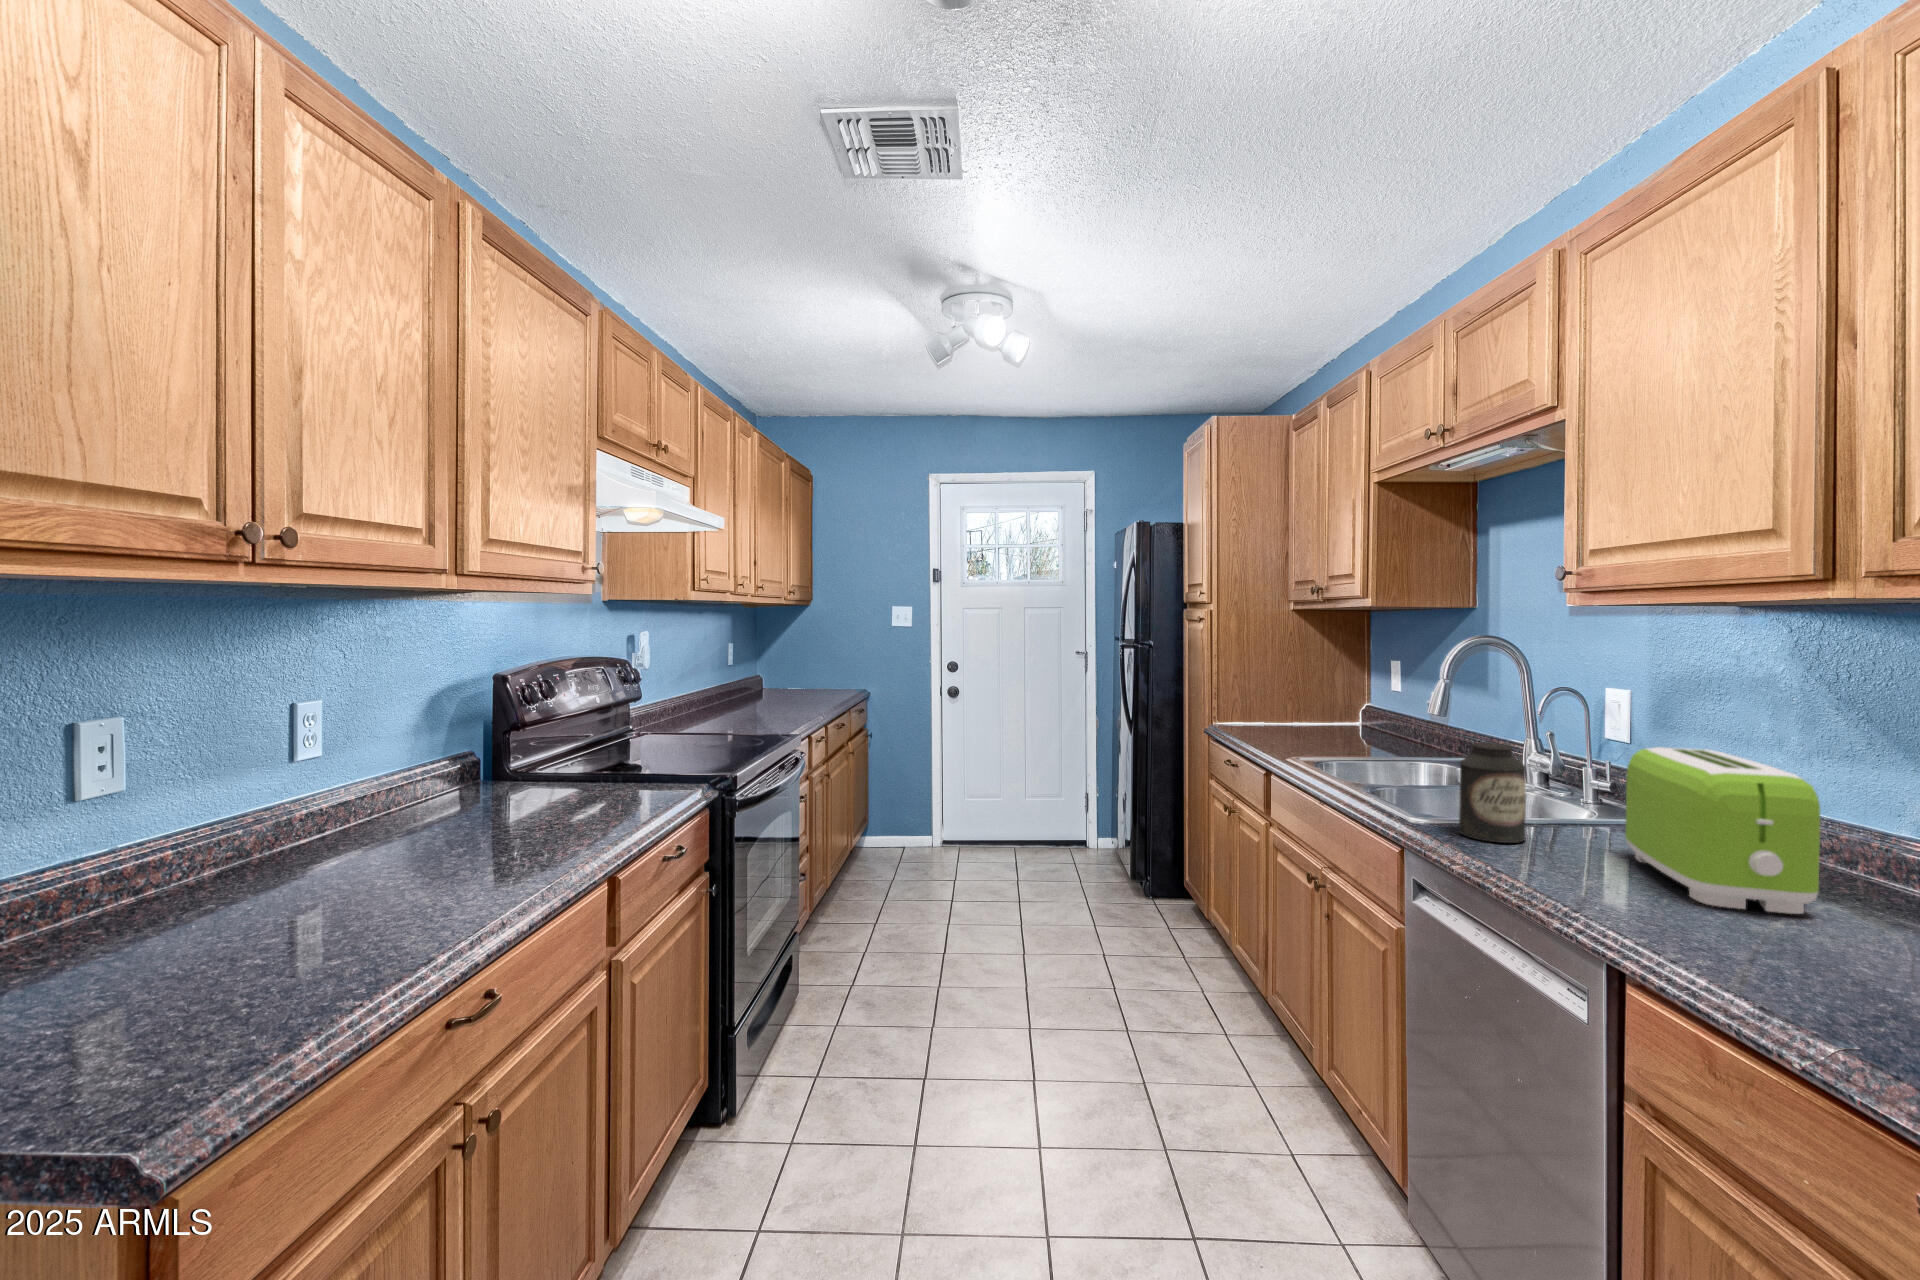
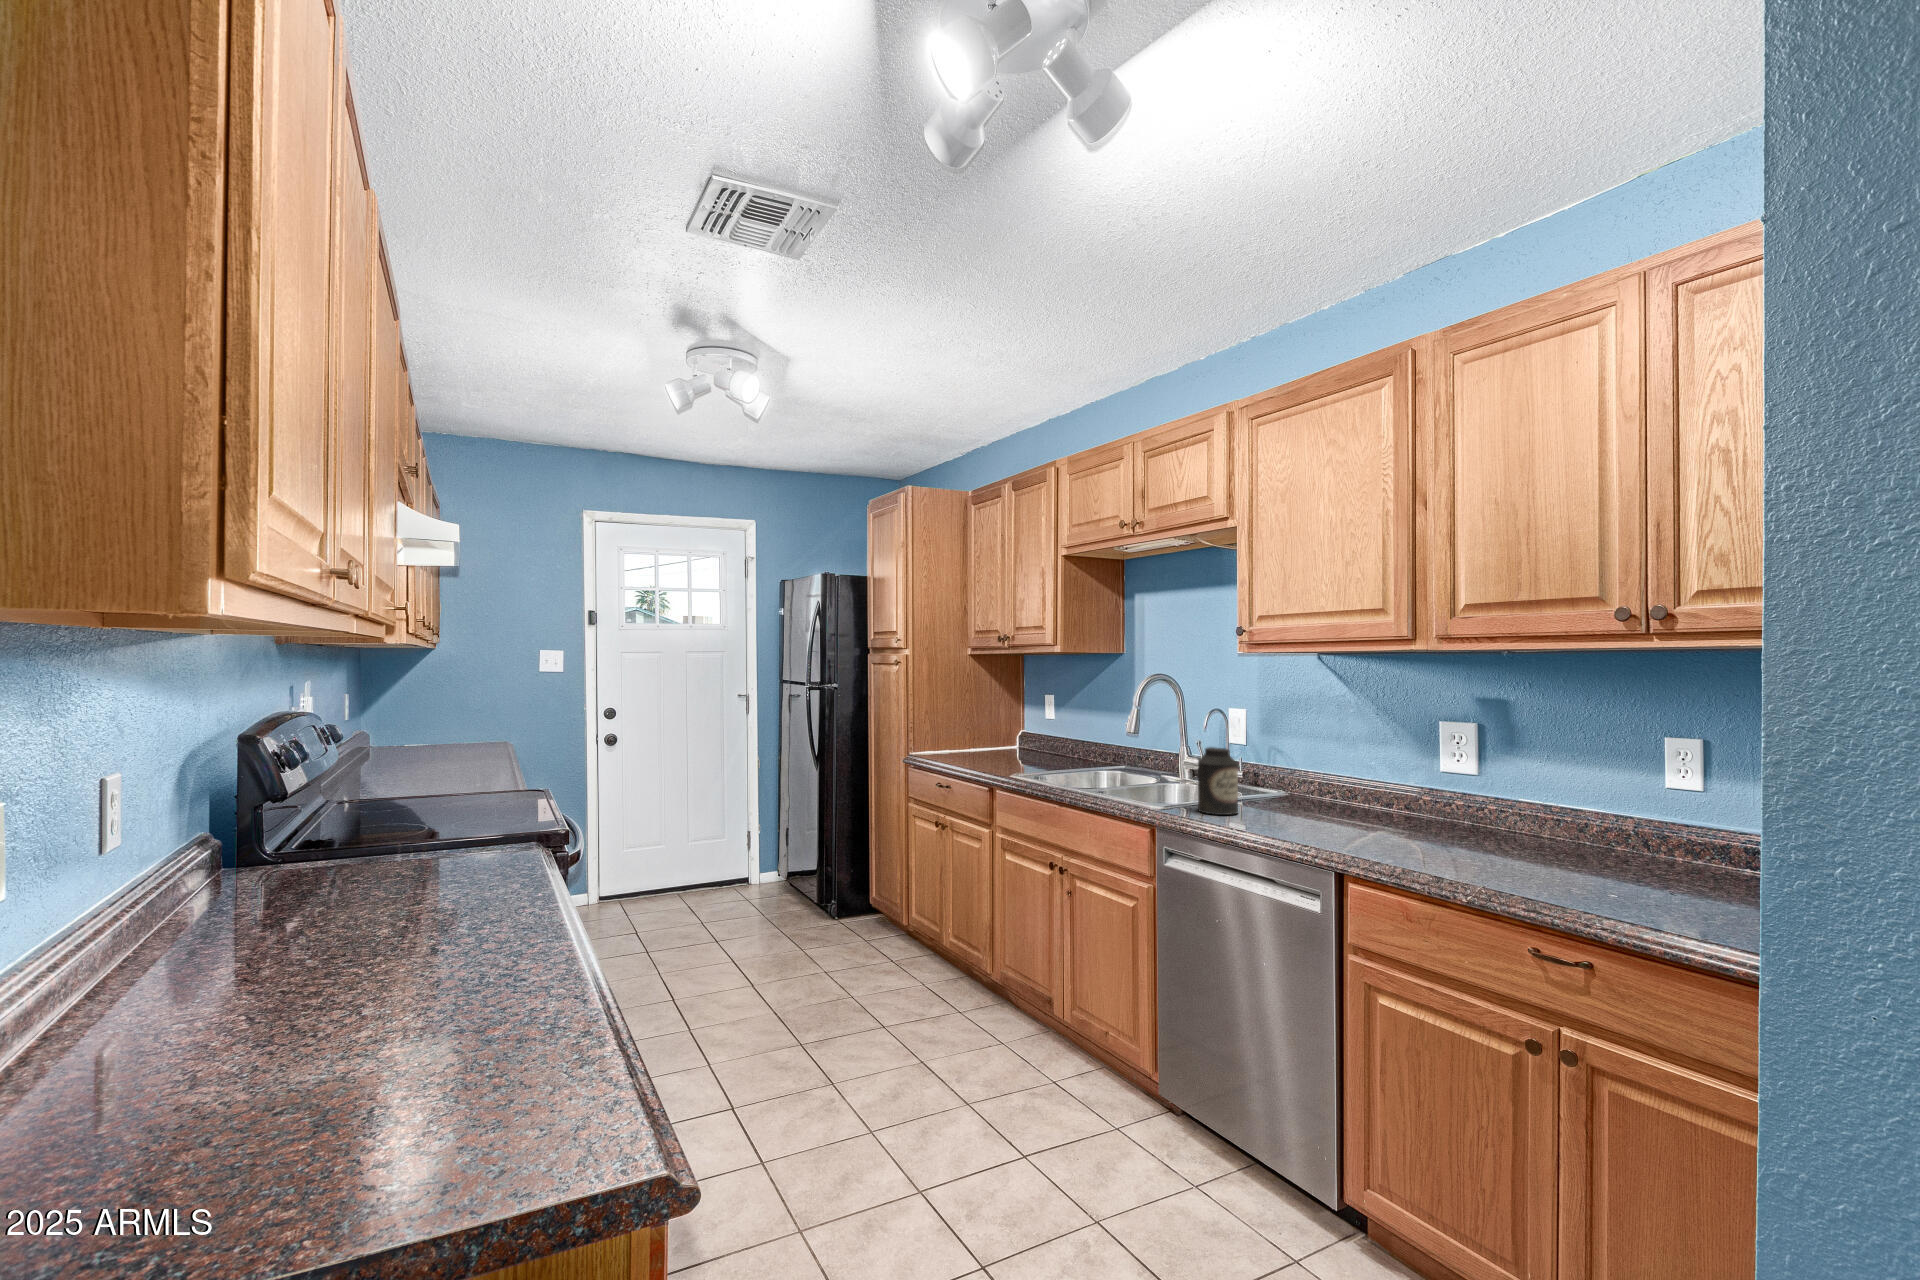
toaster: present [1625,747,1821,914] -> none [1291,742,1404,834]

